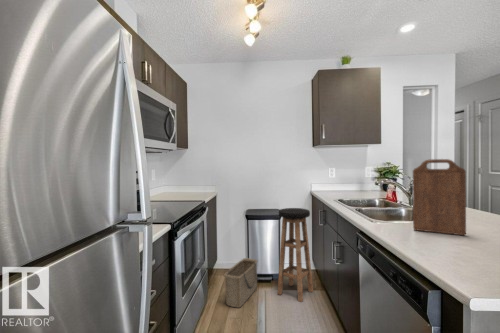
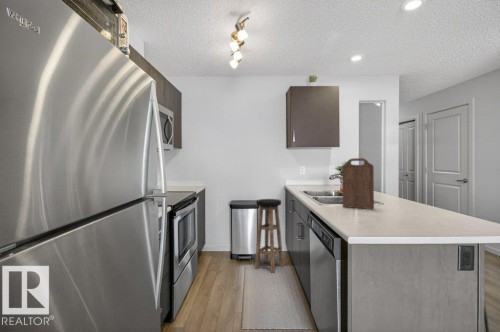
basket: present [224,258,257,308] -> none [211,240,239,278]

